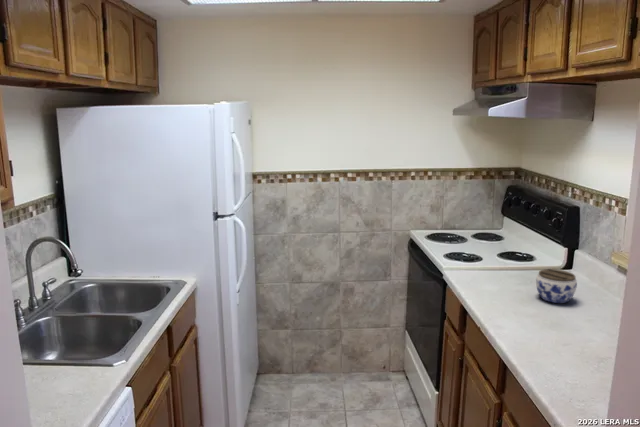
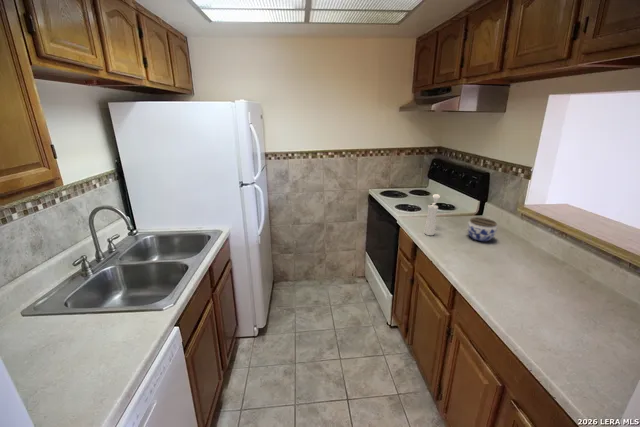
pepper mill: none [474,235,497,293] -> present [424,194,440,235]

